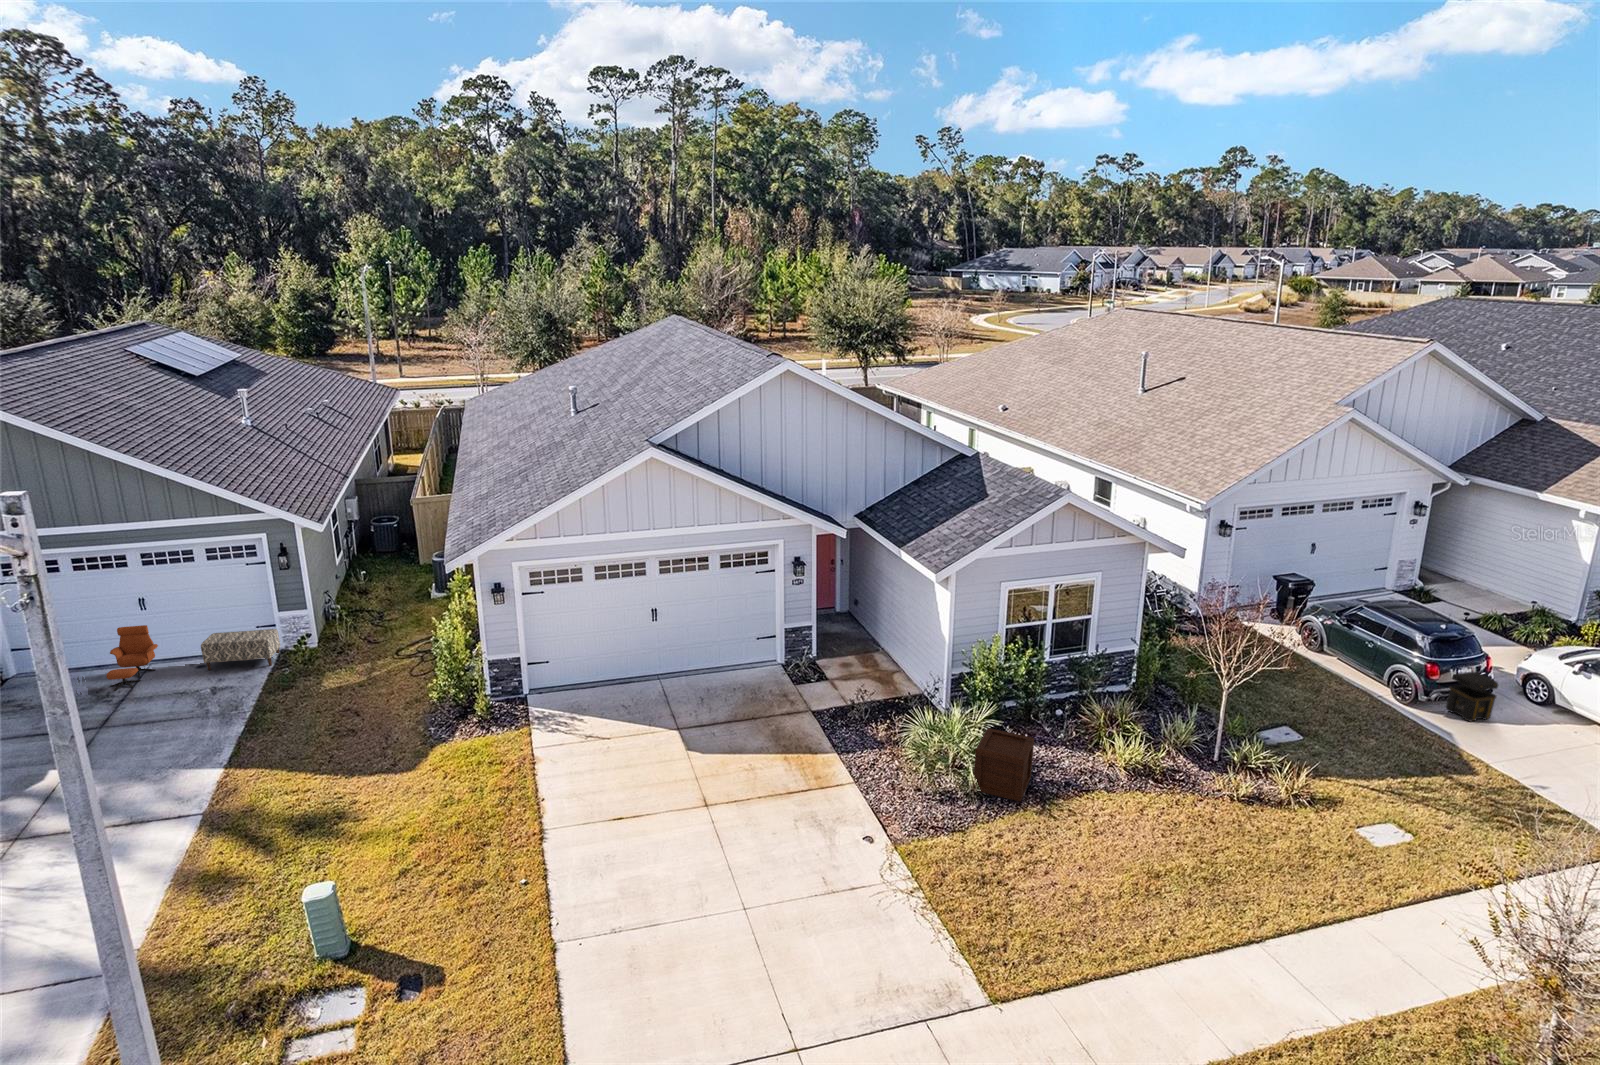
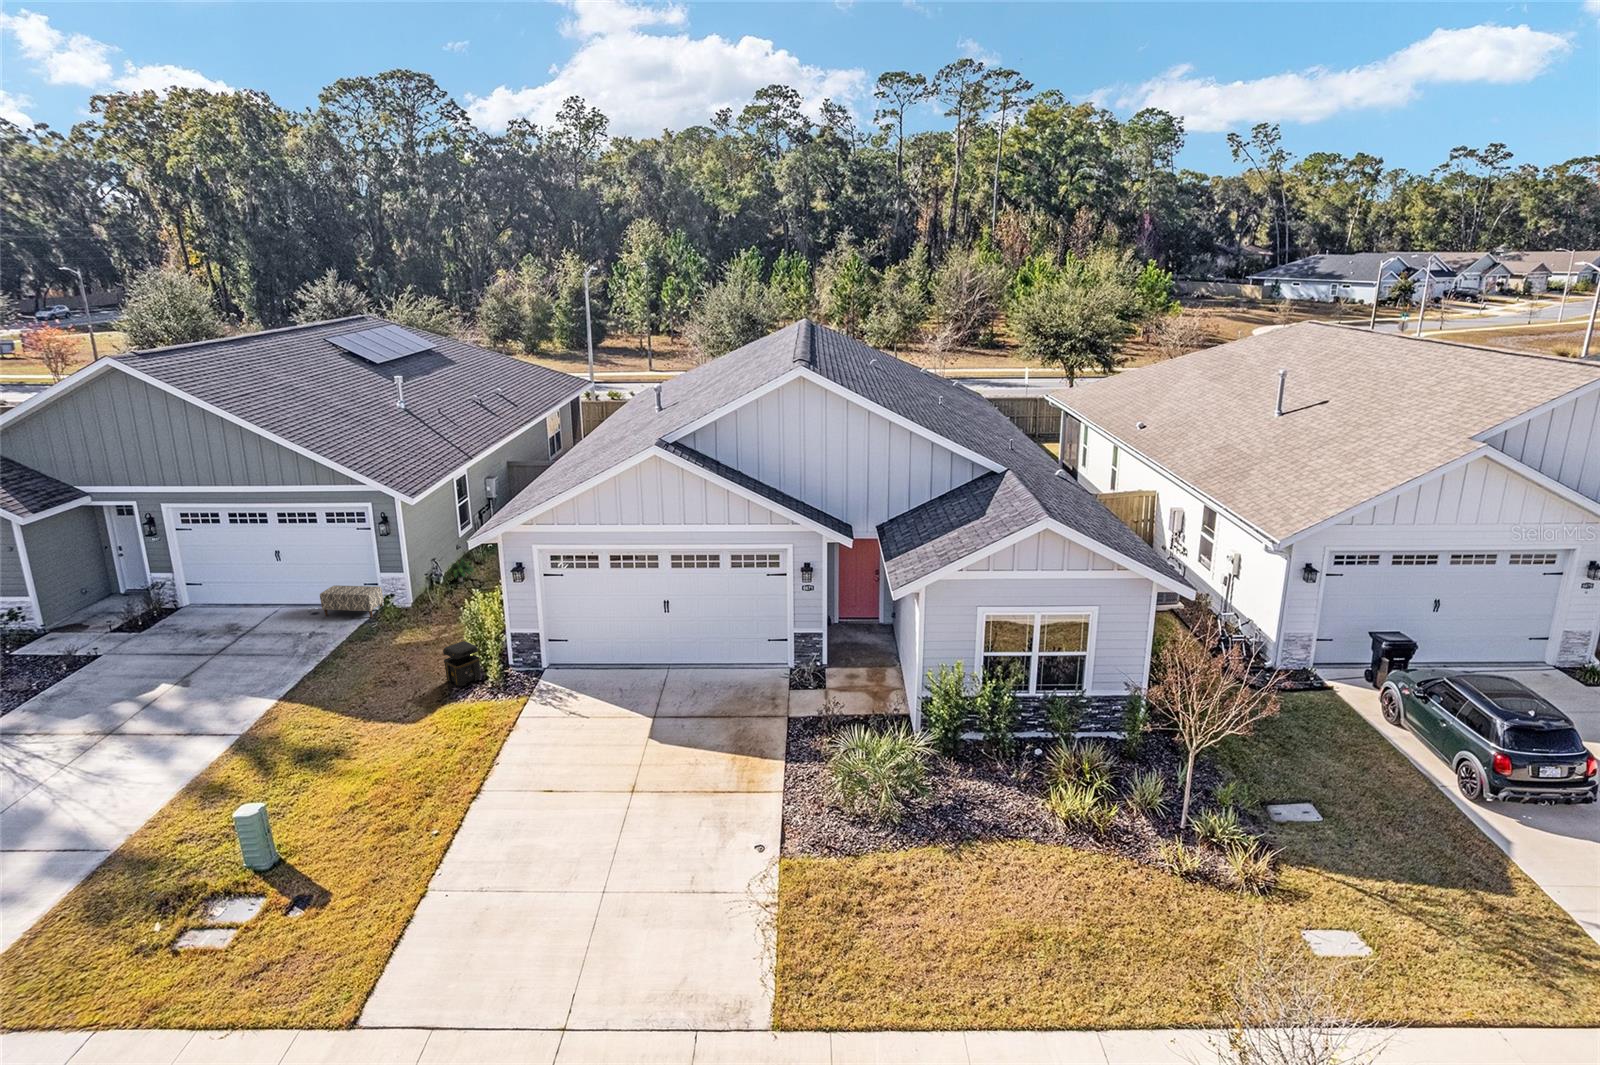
potted plant: none [340,588,376,616] -> present [447,559,474,582]
lounge chair: present [106,625,158,691] -> none [249,574,293,625]
toolbox: present [1446,672,1498,721] -> present [443,641,481,687]
wooden crate: present [974,728,1034,802] -> none [894,756,964,836]

